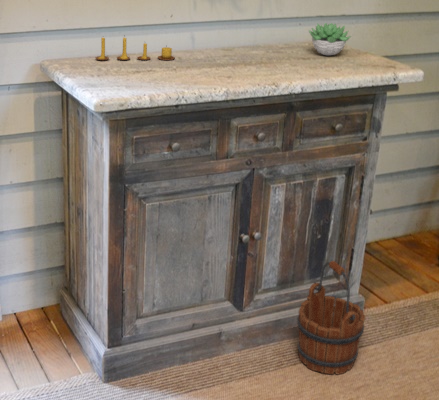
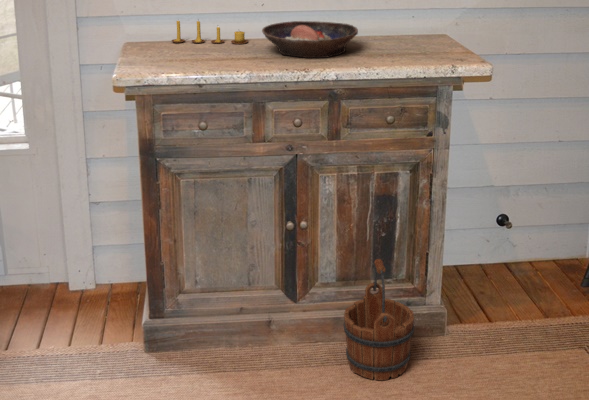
succulent plant: present [309,23,351,55] -> none [389,9,436,43]
bowl: none [206,36,301,72] -> present [262,21,358,58]

